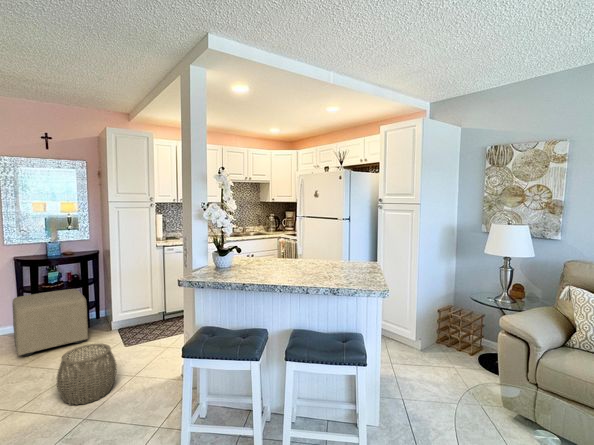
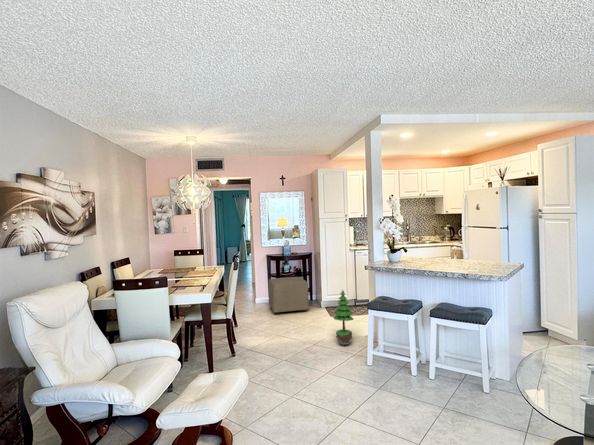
potted tree: none [121,316,158,406] -> present [333,290,353,345]
woven basket: present [57,344,116,405] -> none [299,307,329,339]

